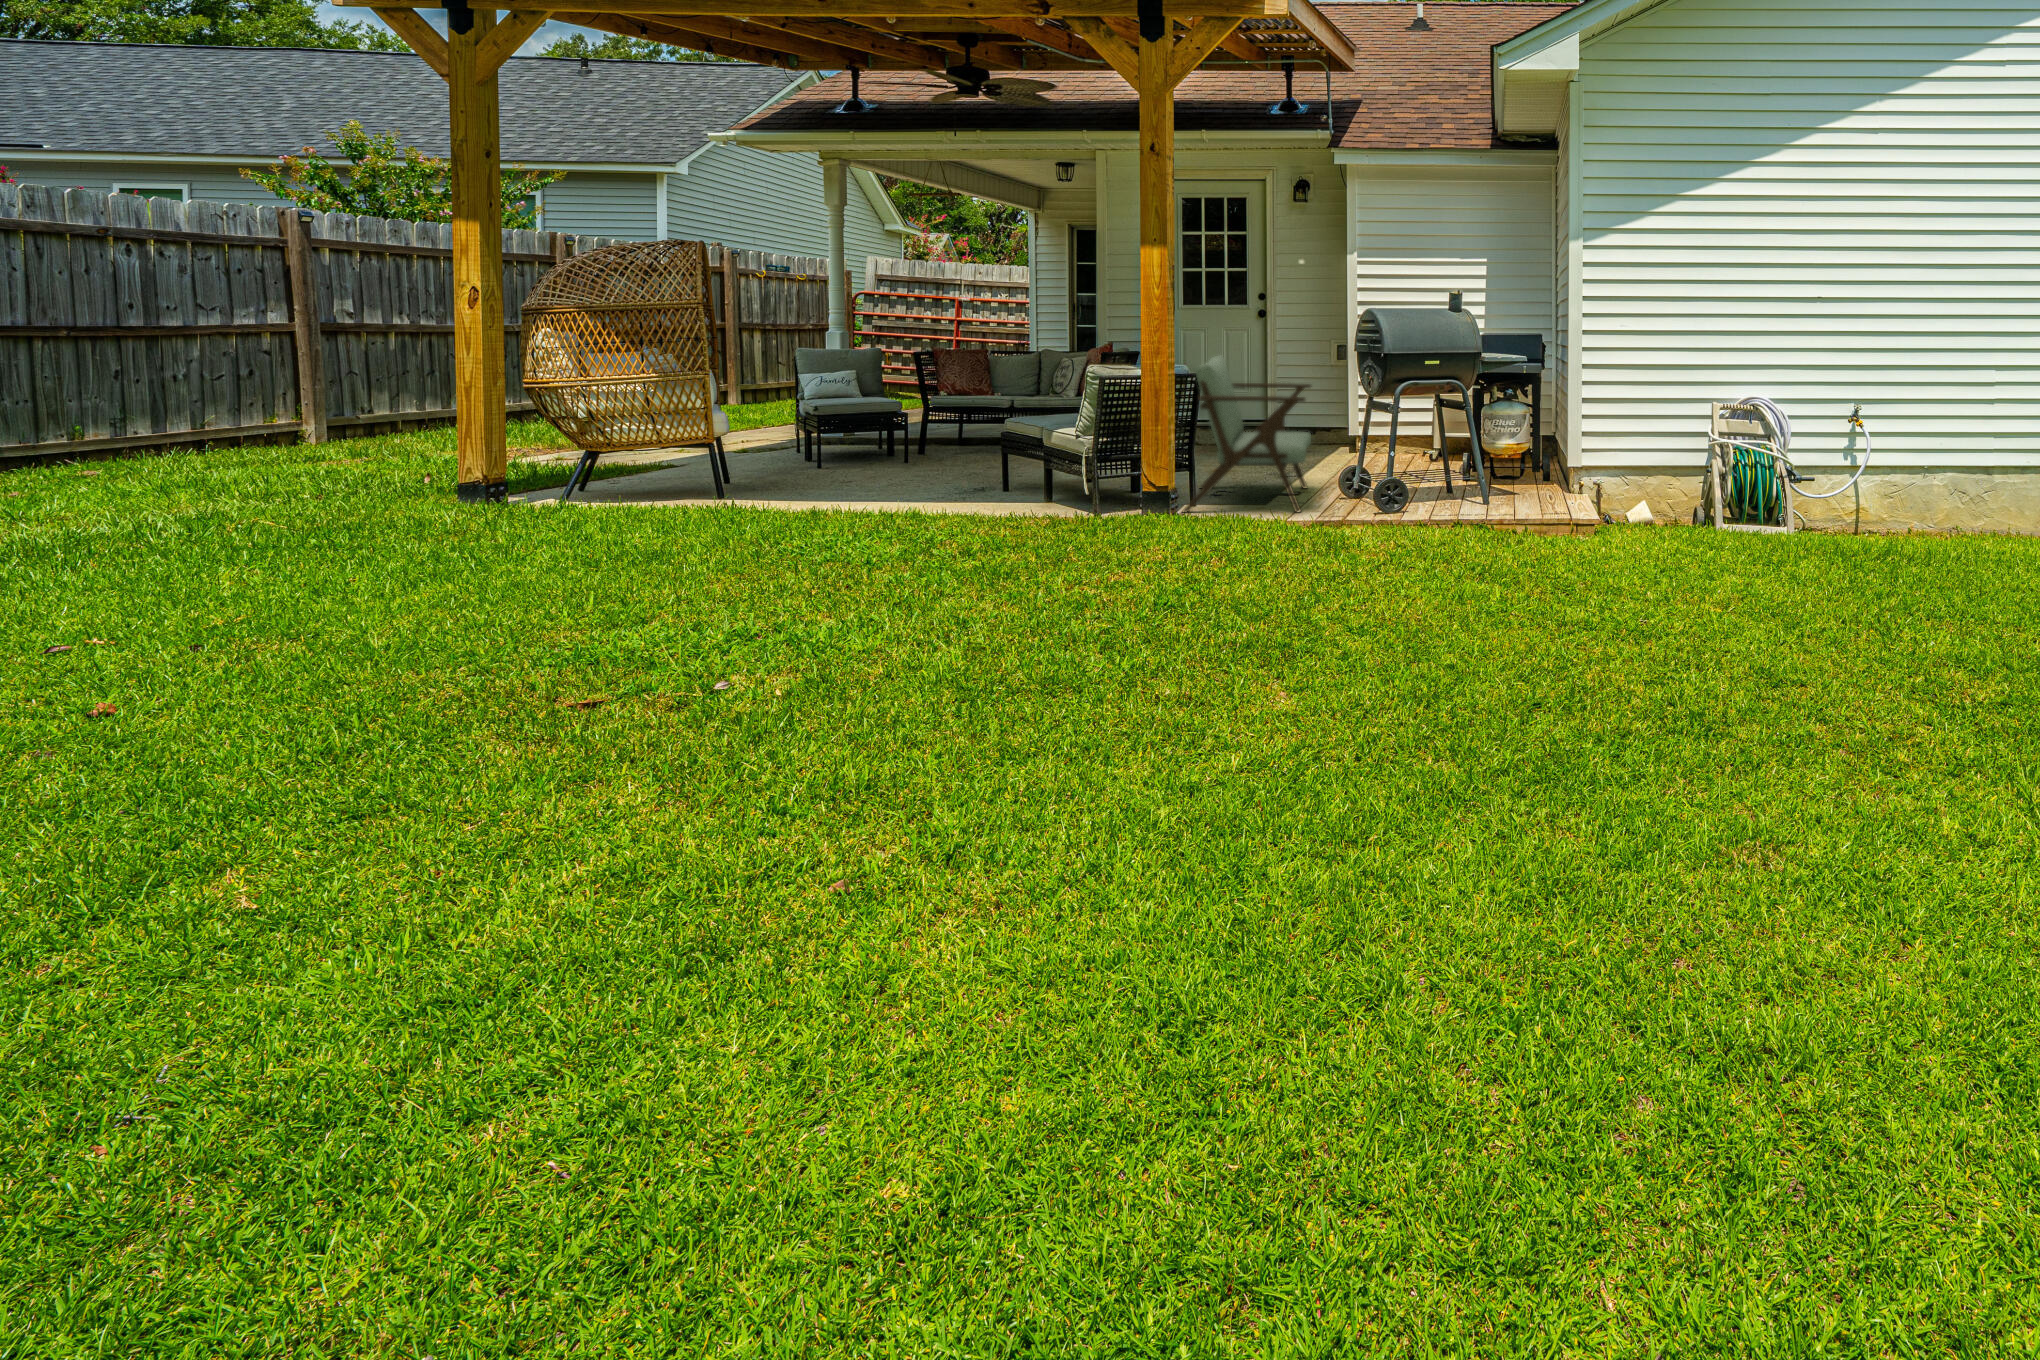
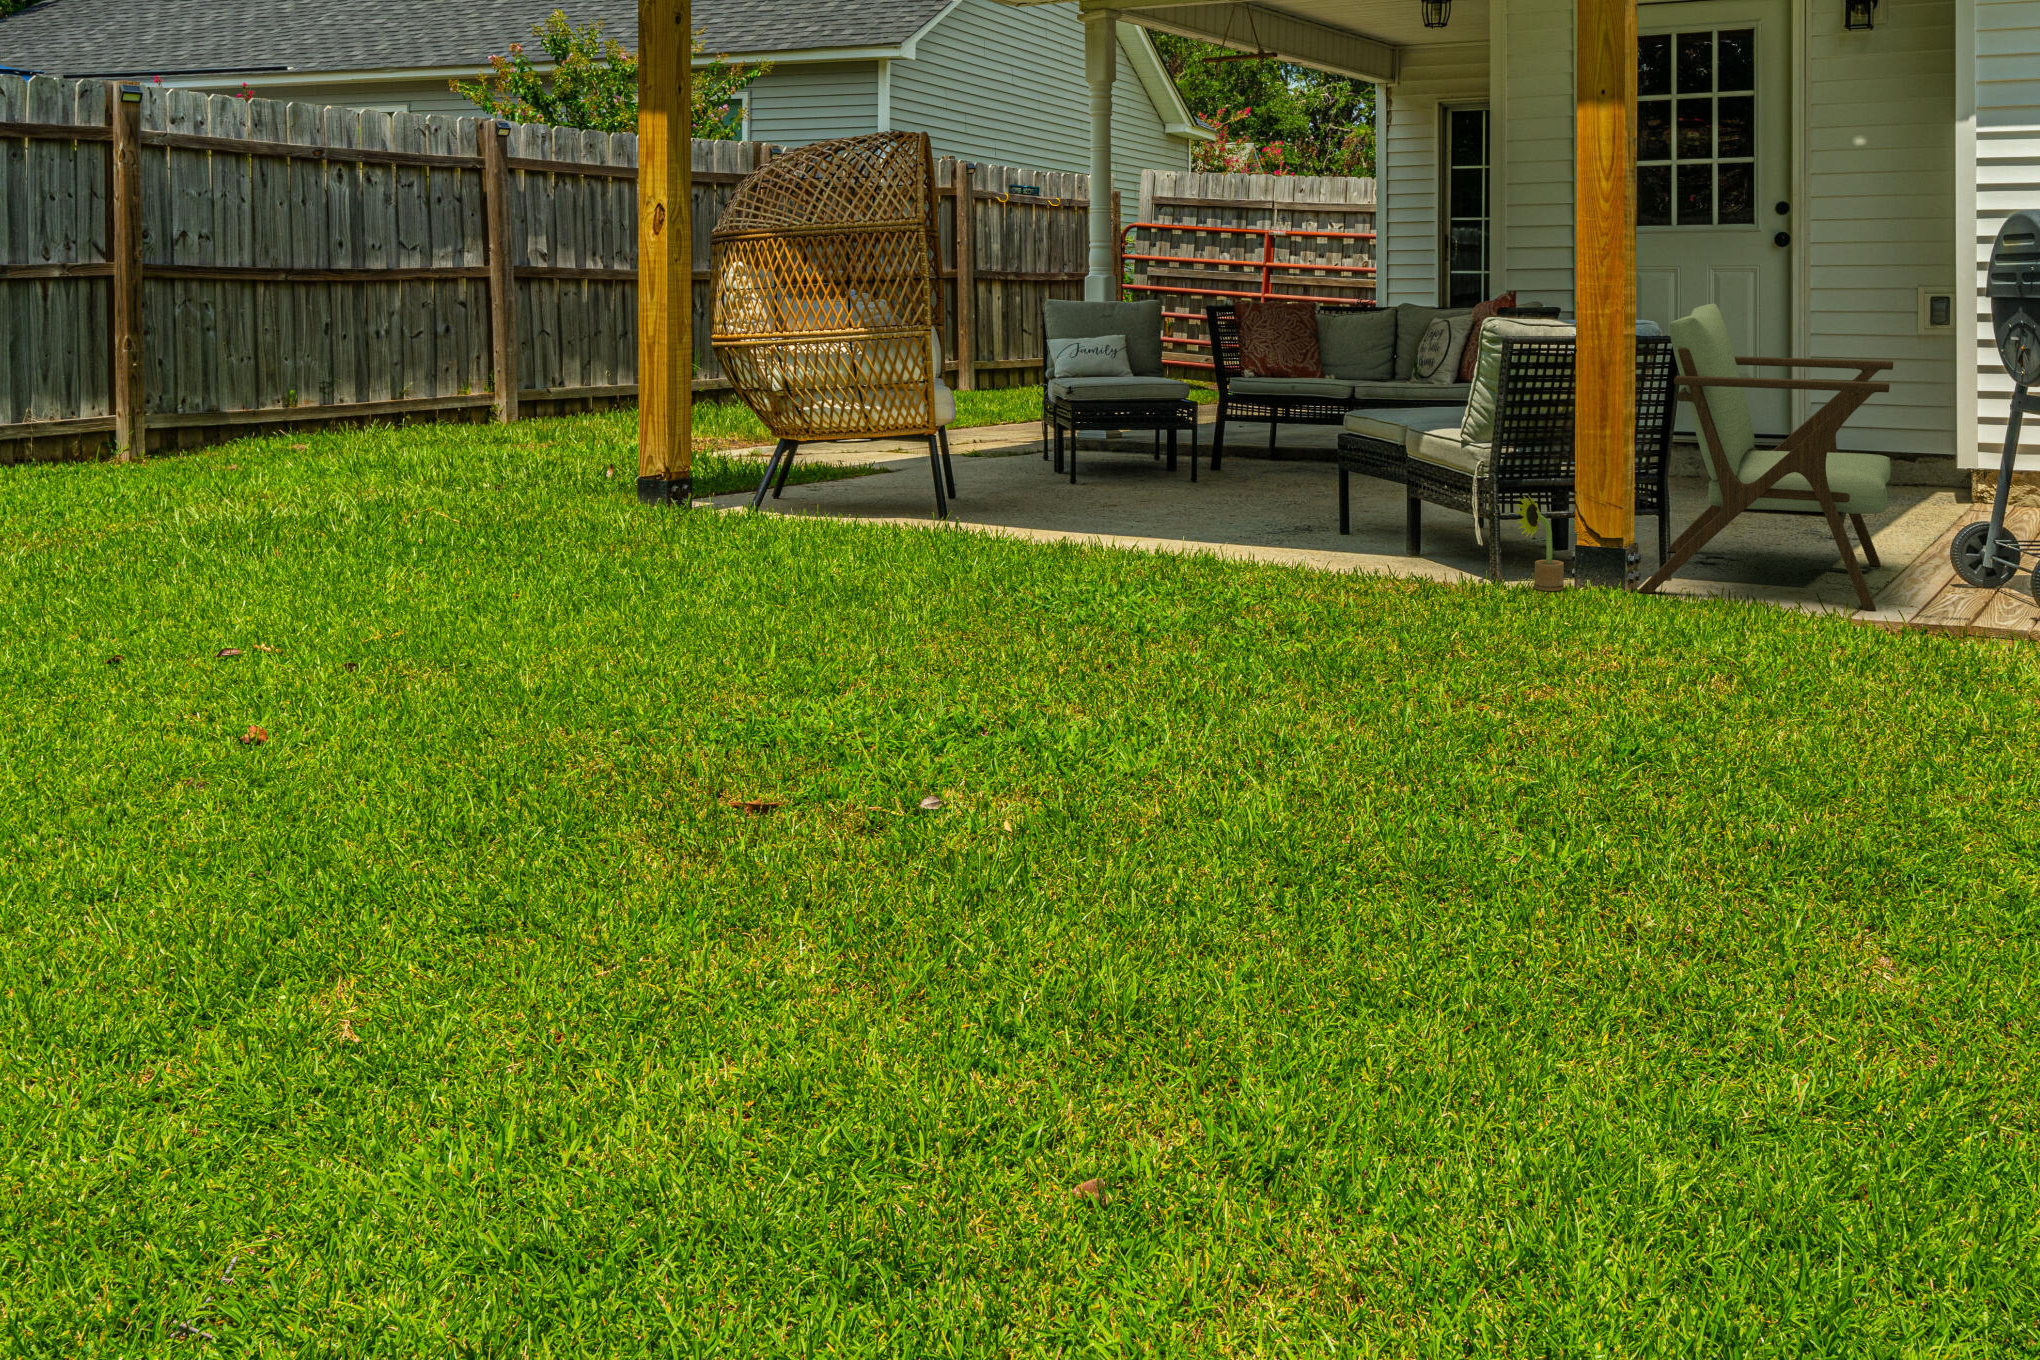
decorative plant: none [1112,463,1140,516] -> present [1516,496,1564,591]

